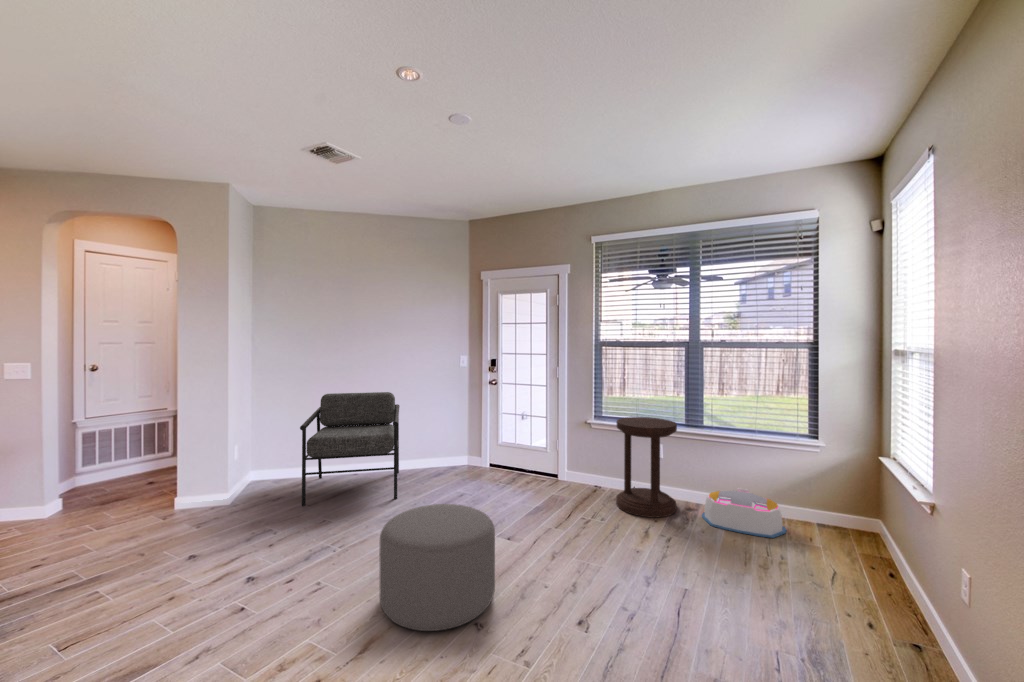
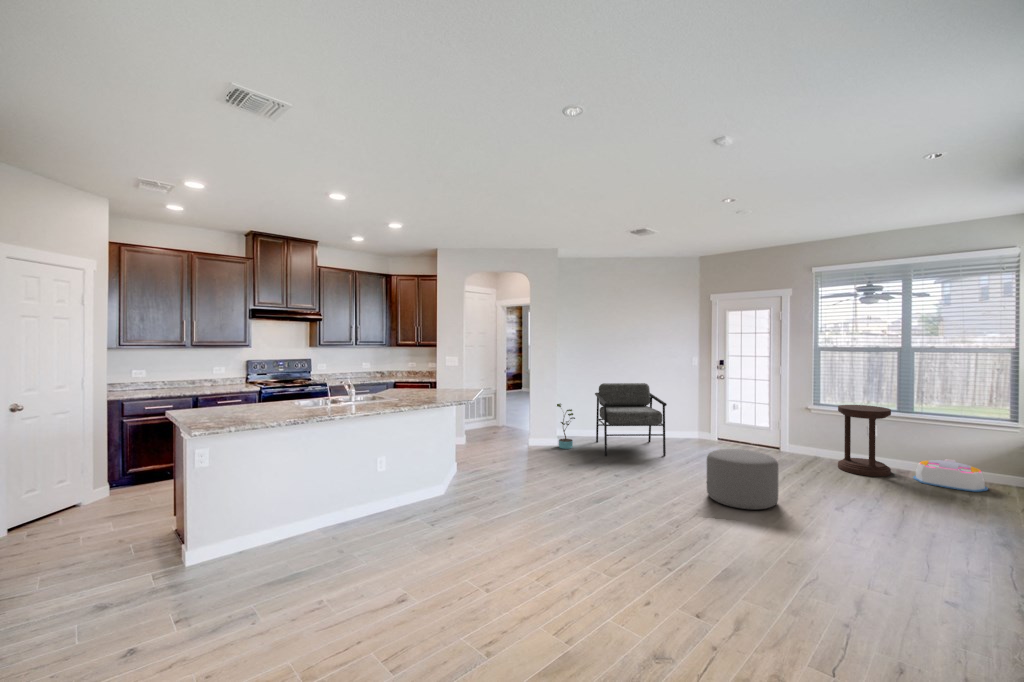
potted plant: none [242,426,281,495] -> present [557,404,575,449]

